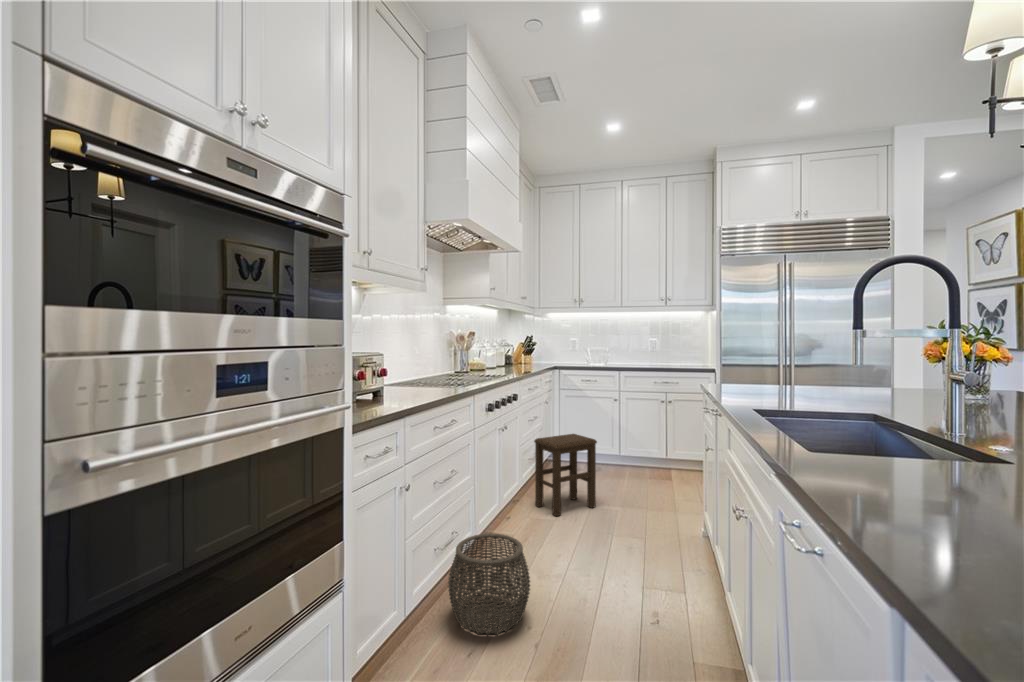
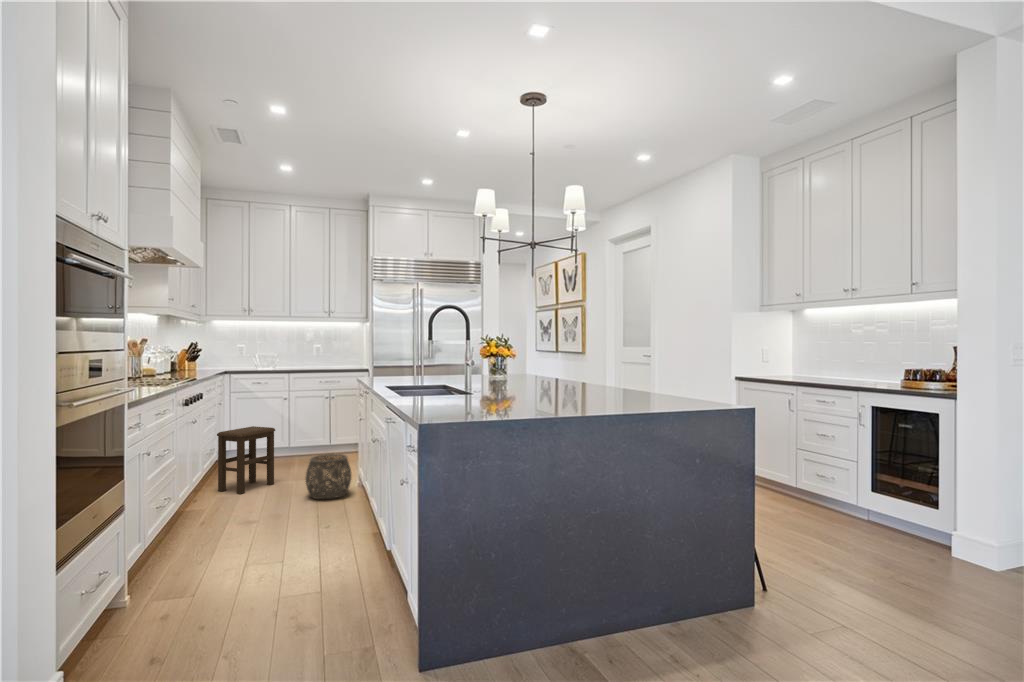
woven basket: present [448,534,530,635] -> present [306,454,351,499]

